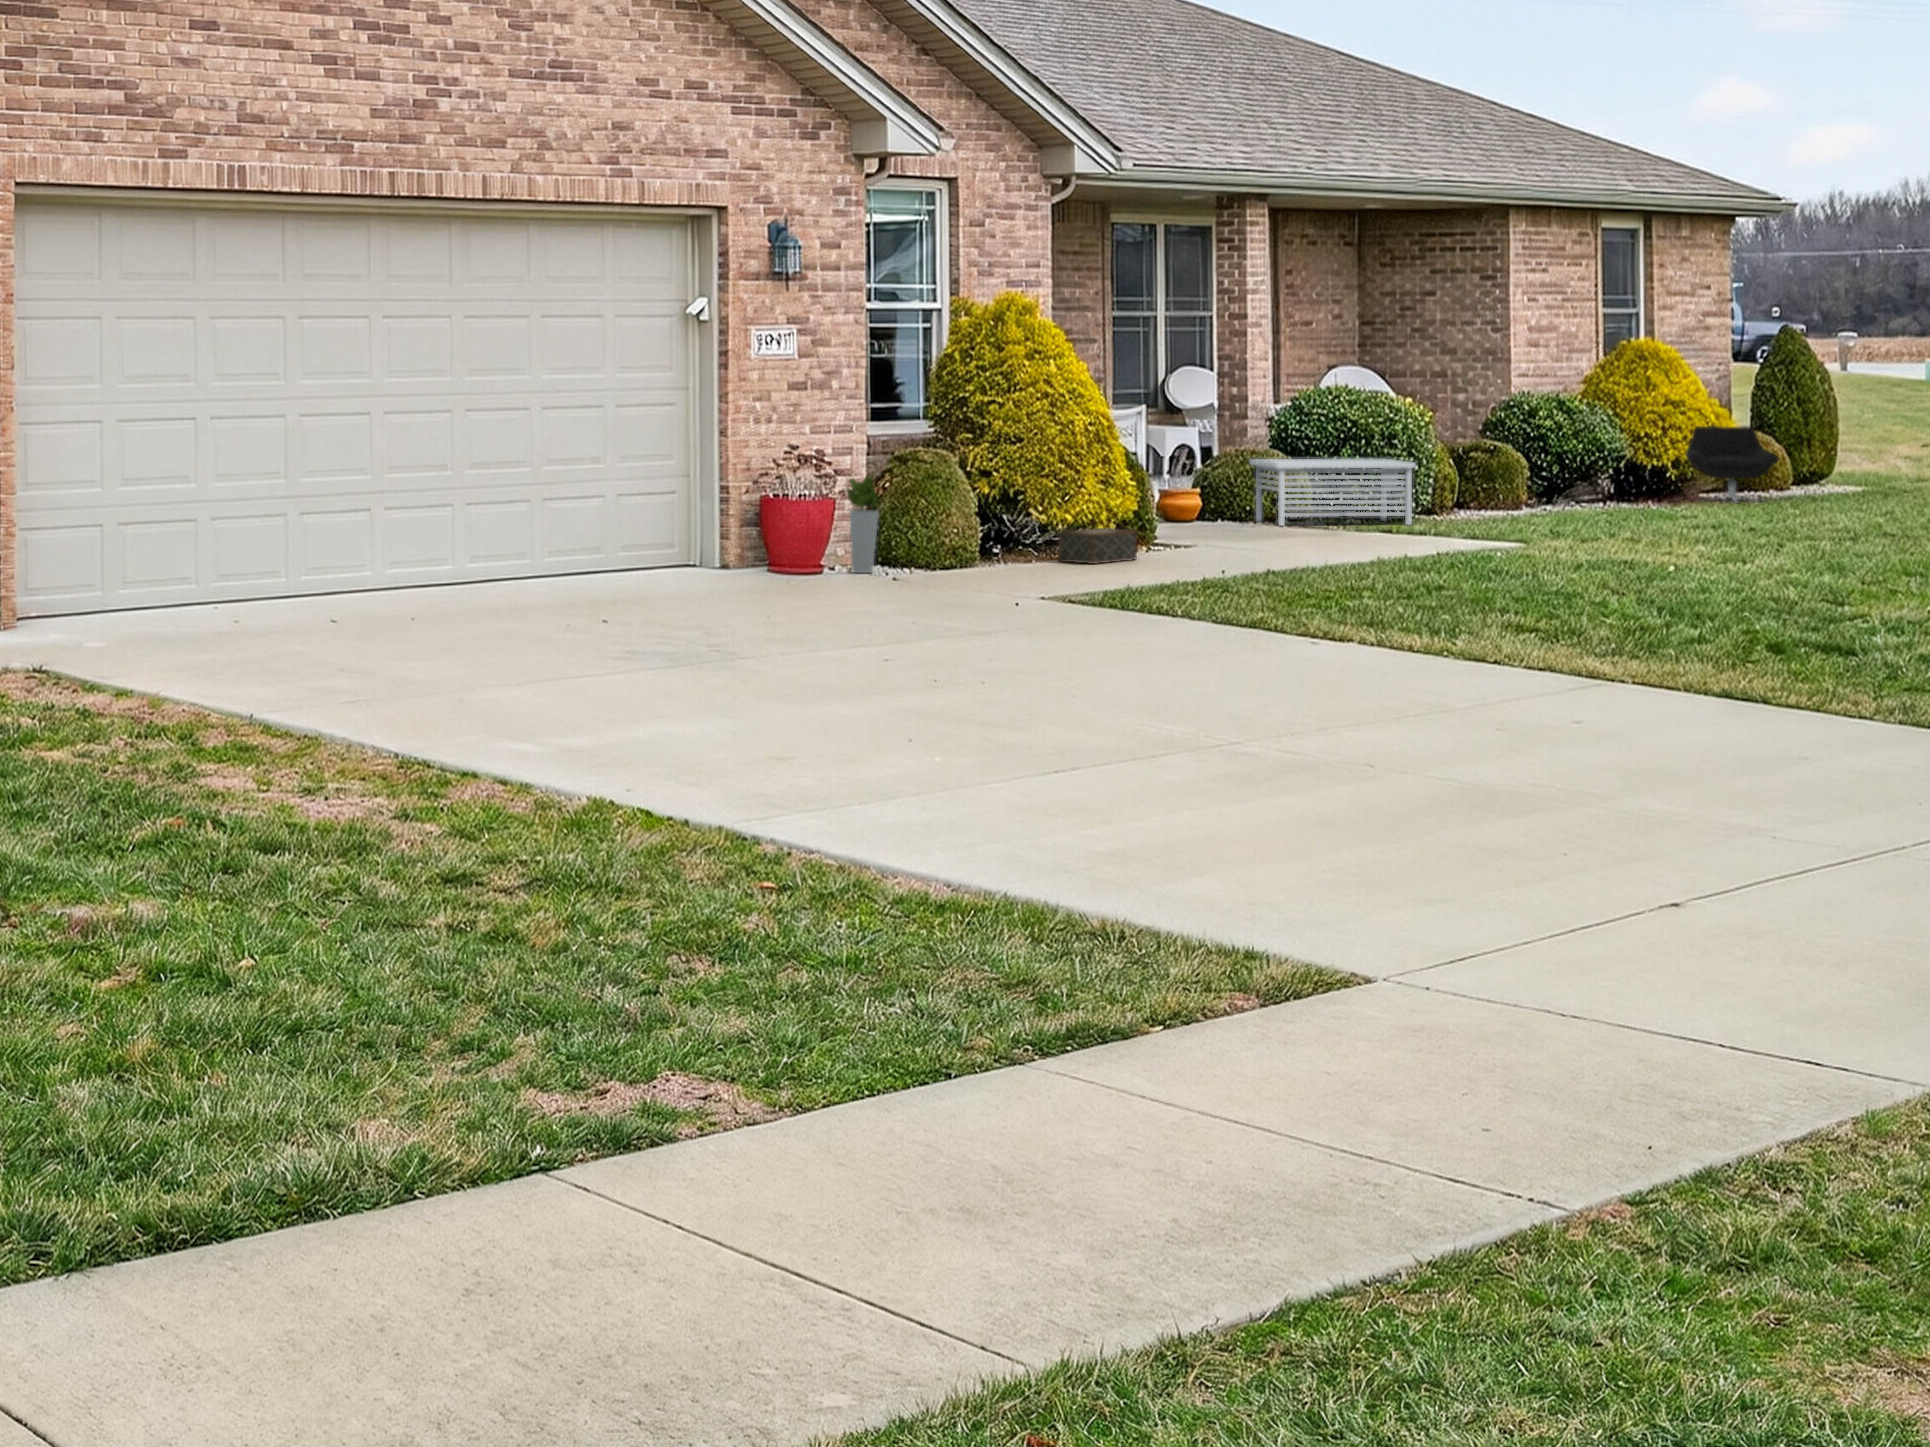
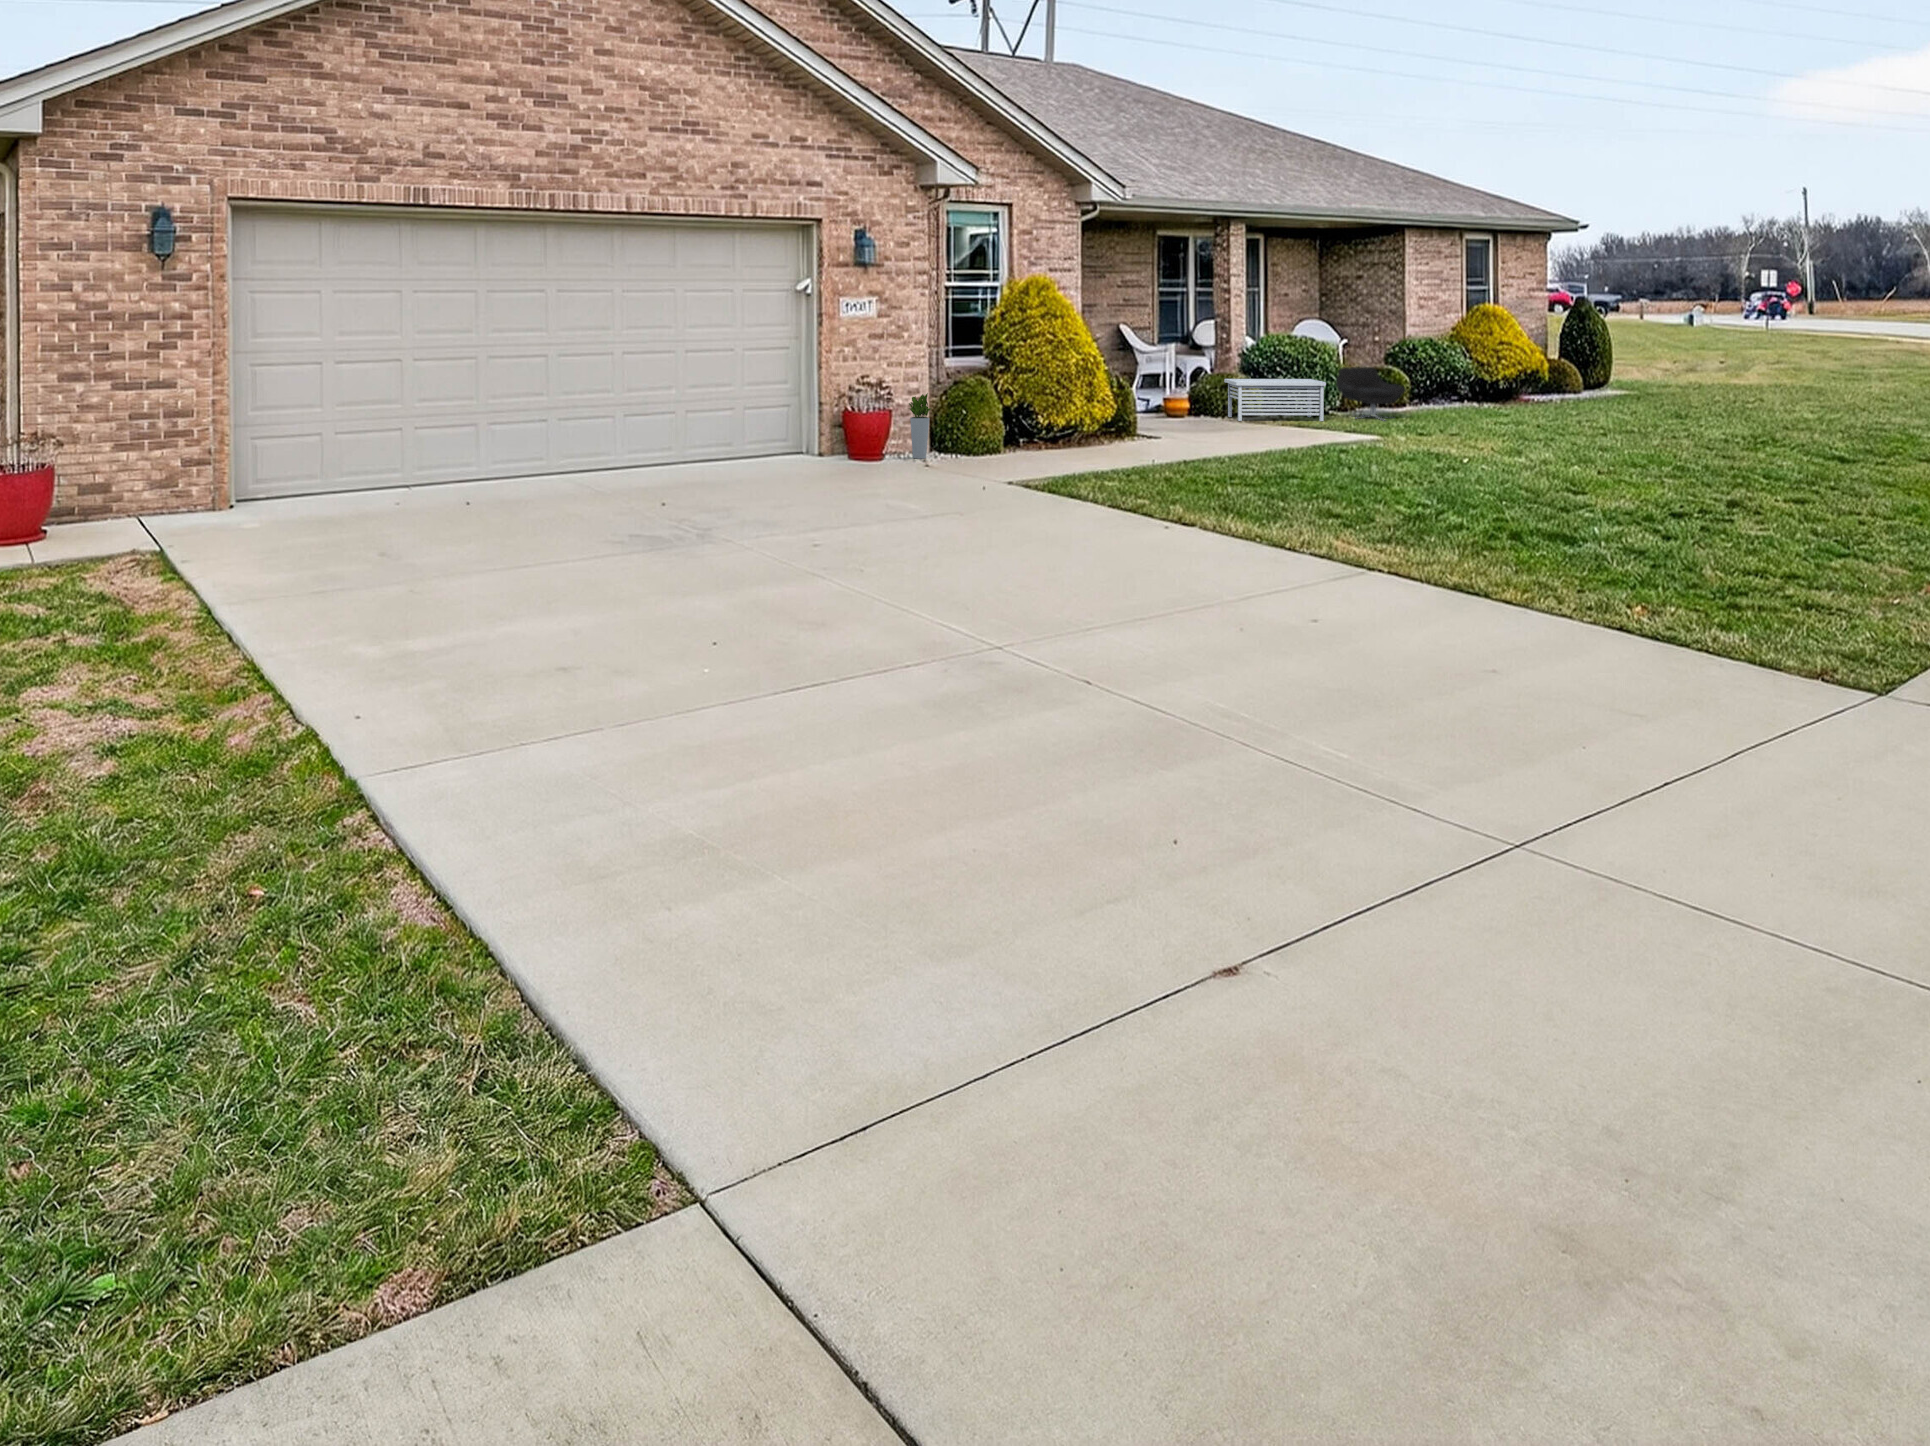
lounge chair: present [1686,426,1779,502] -> present [1336,367,1406,417]
woven basket: present [1058,528,1137,564] -> none [1061,427,1114,452]

